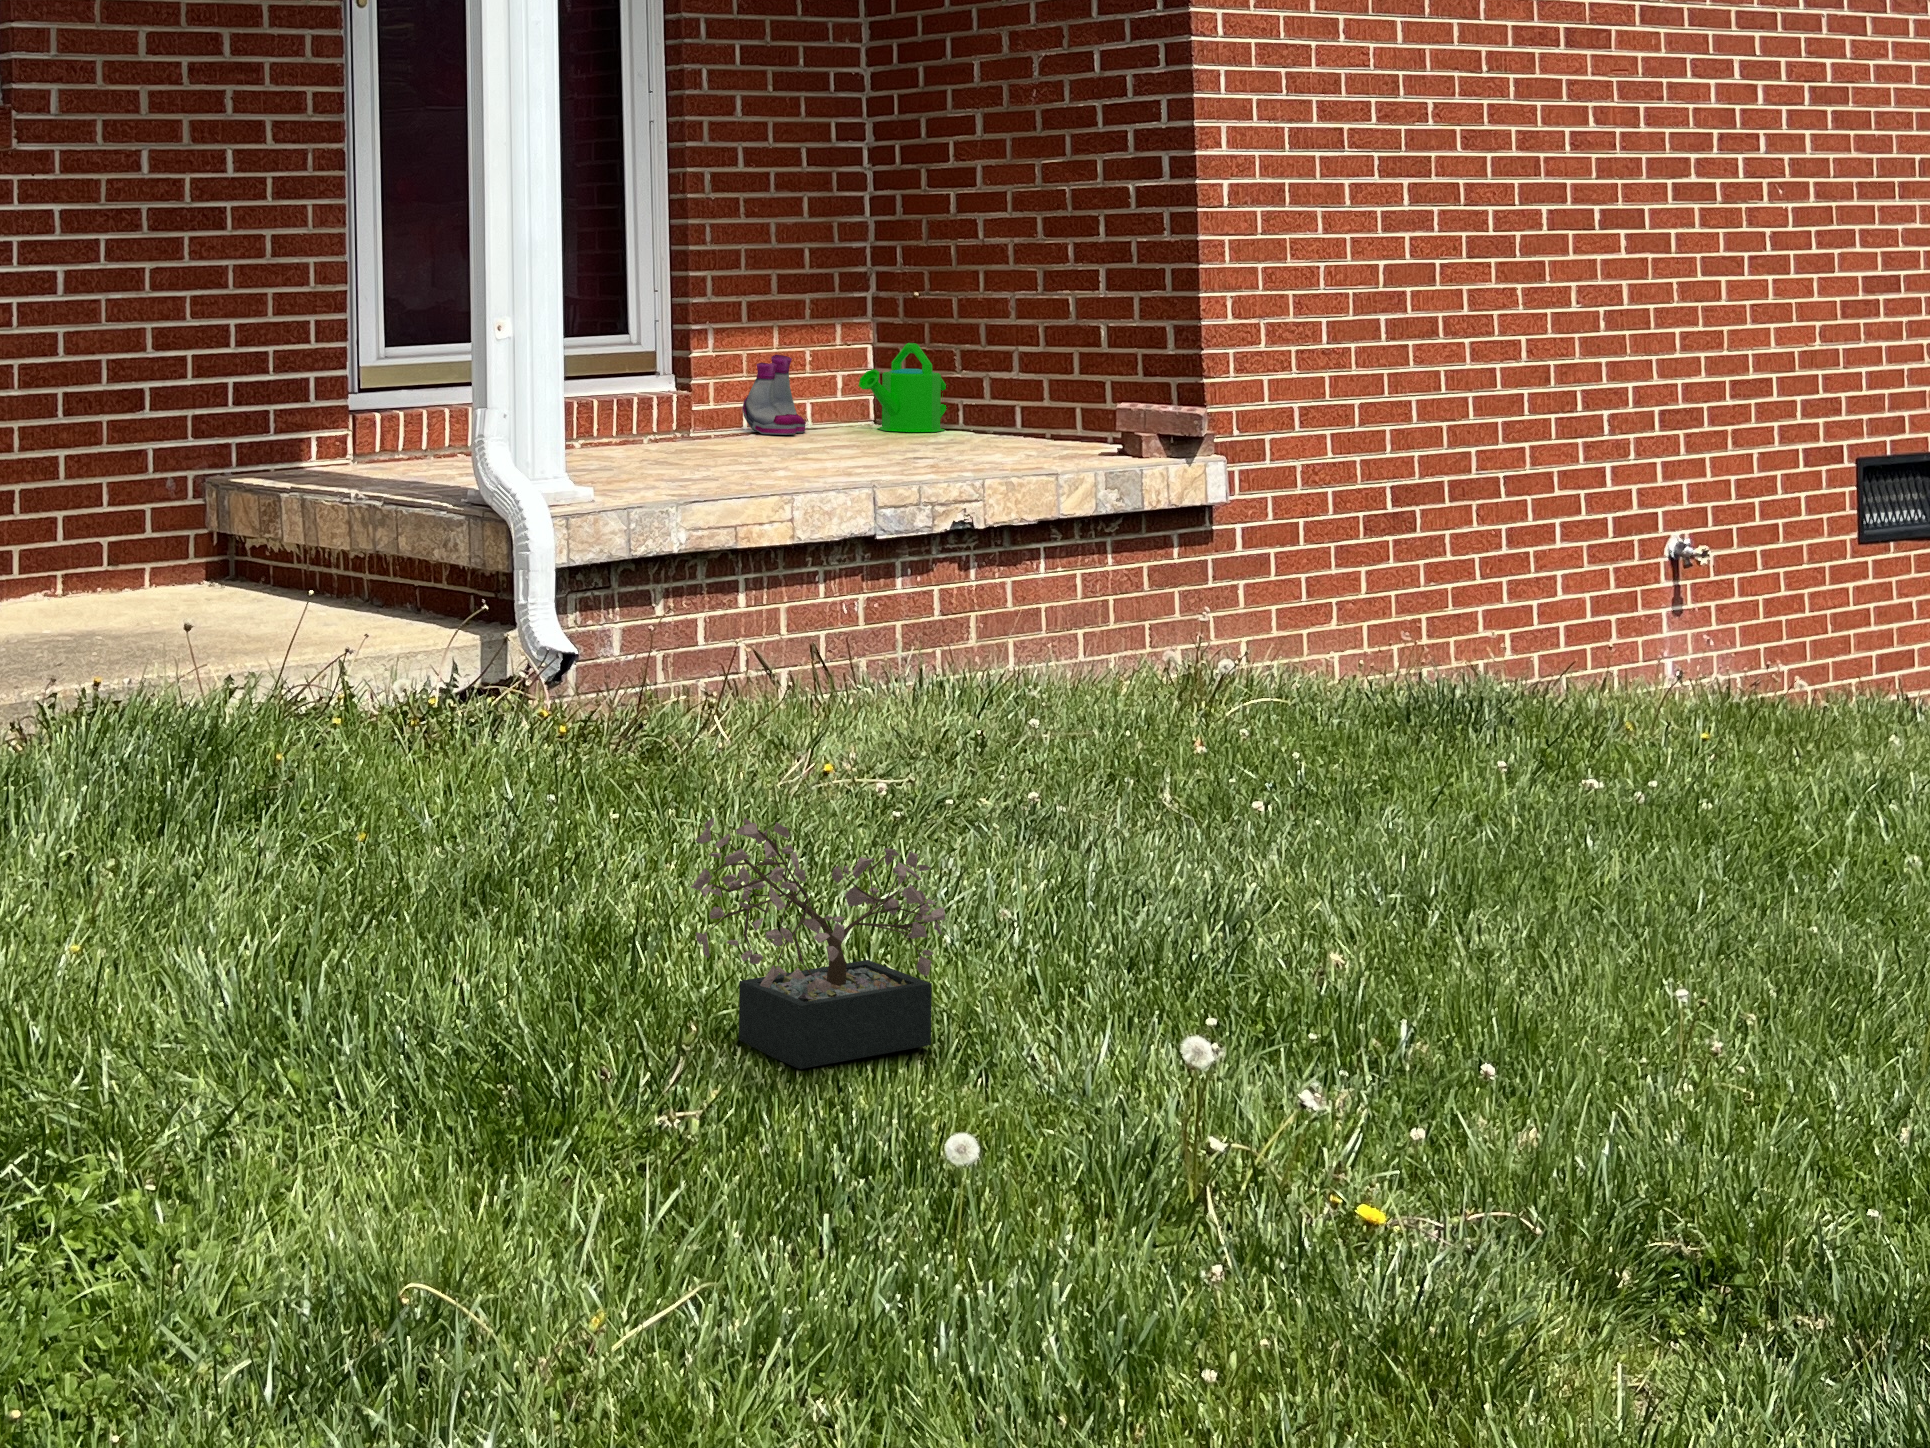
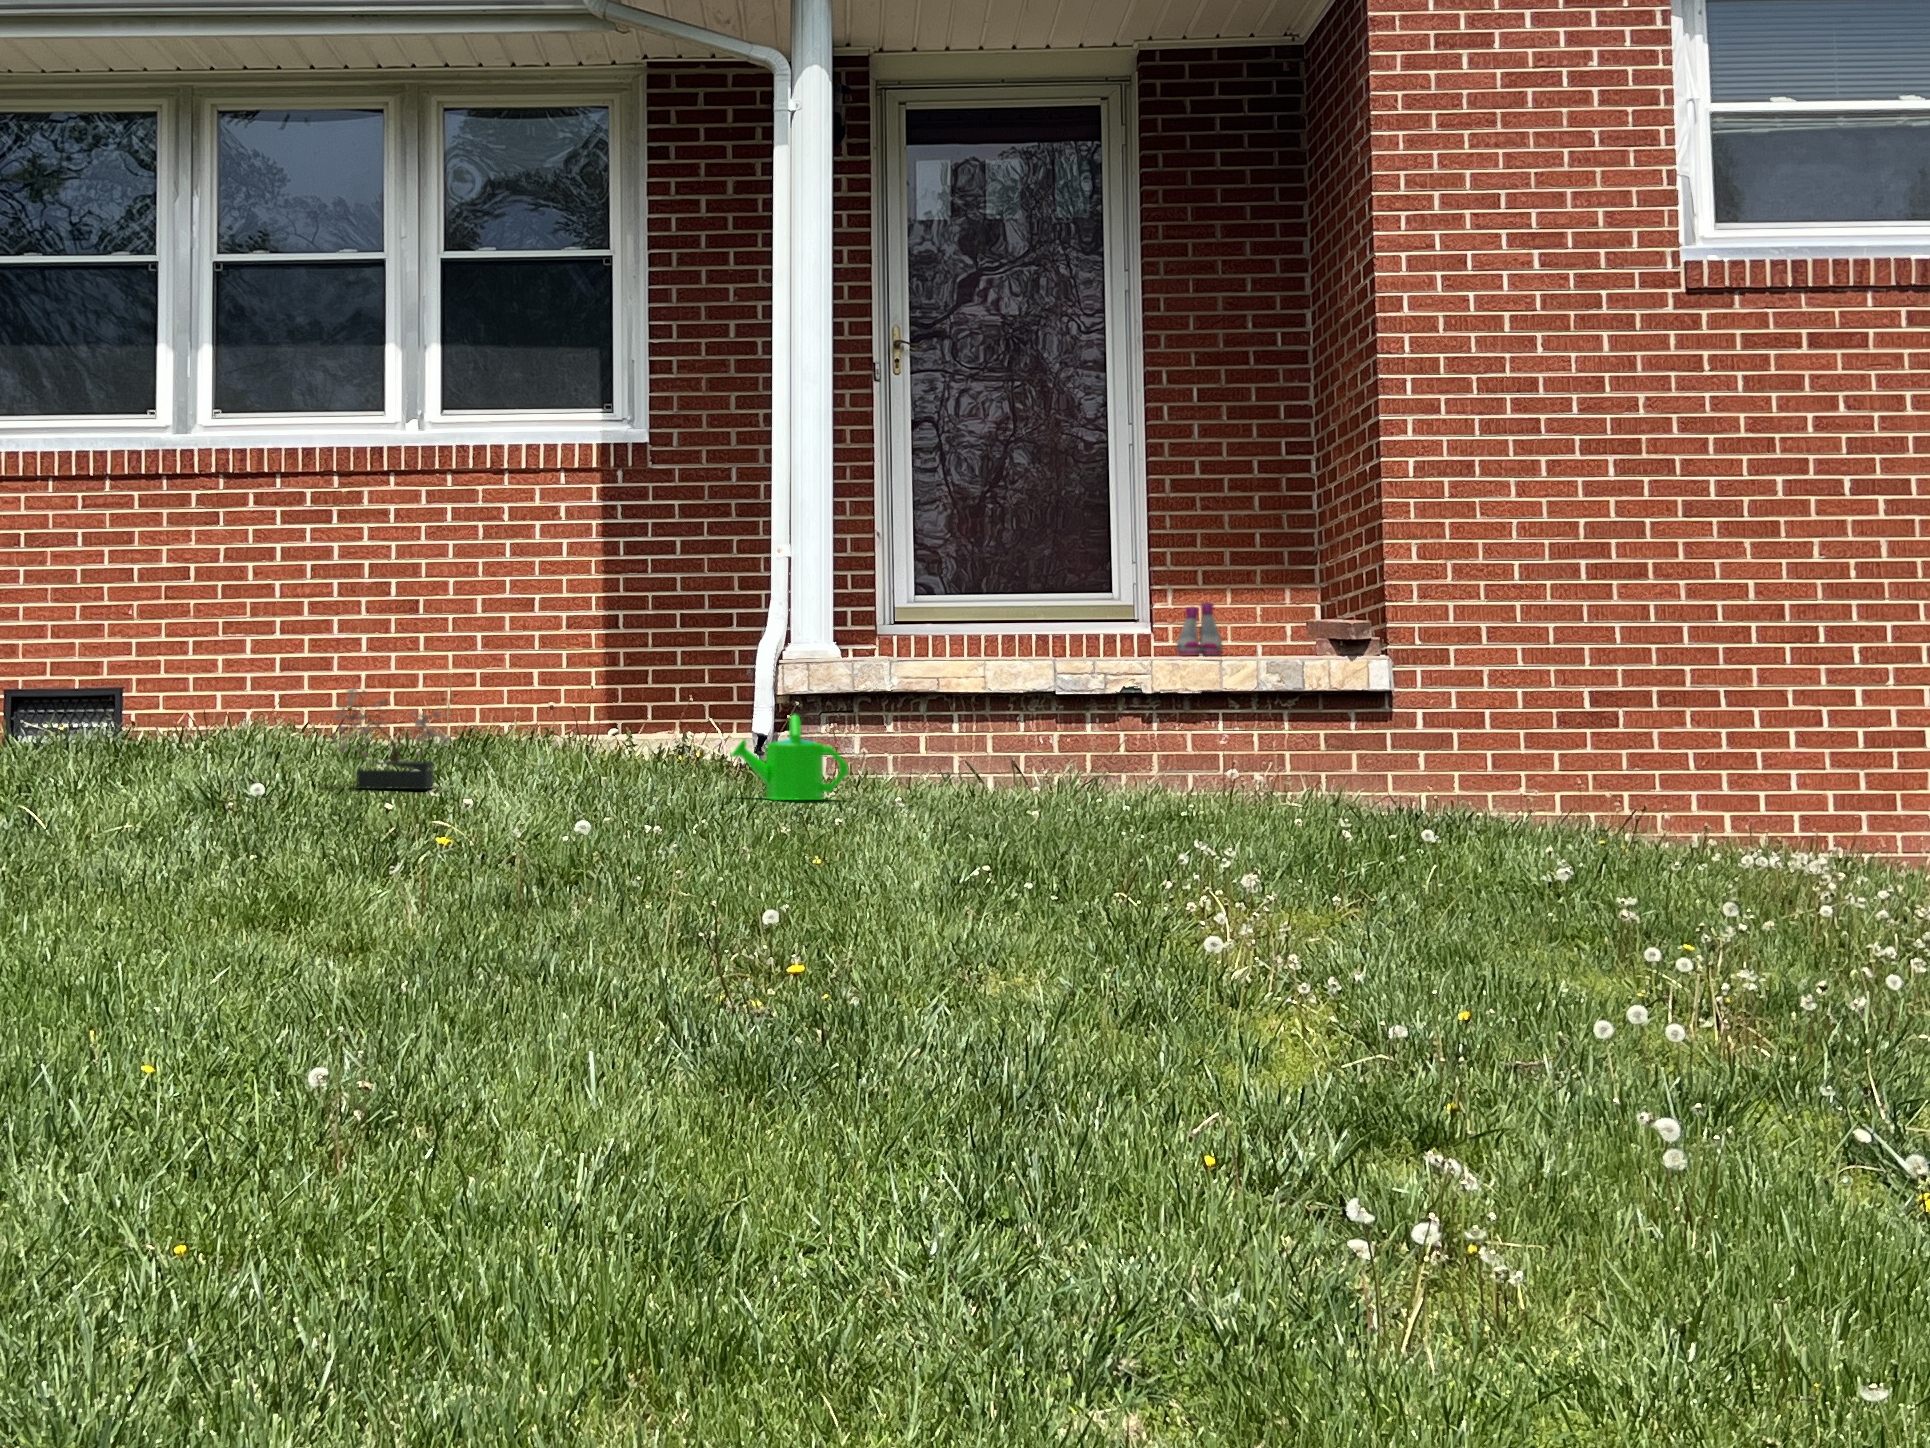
watering can: present [859,343,947,432] -> present [731,715,848,800]

